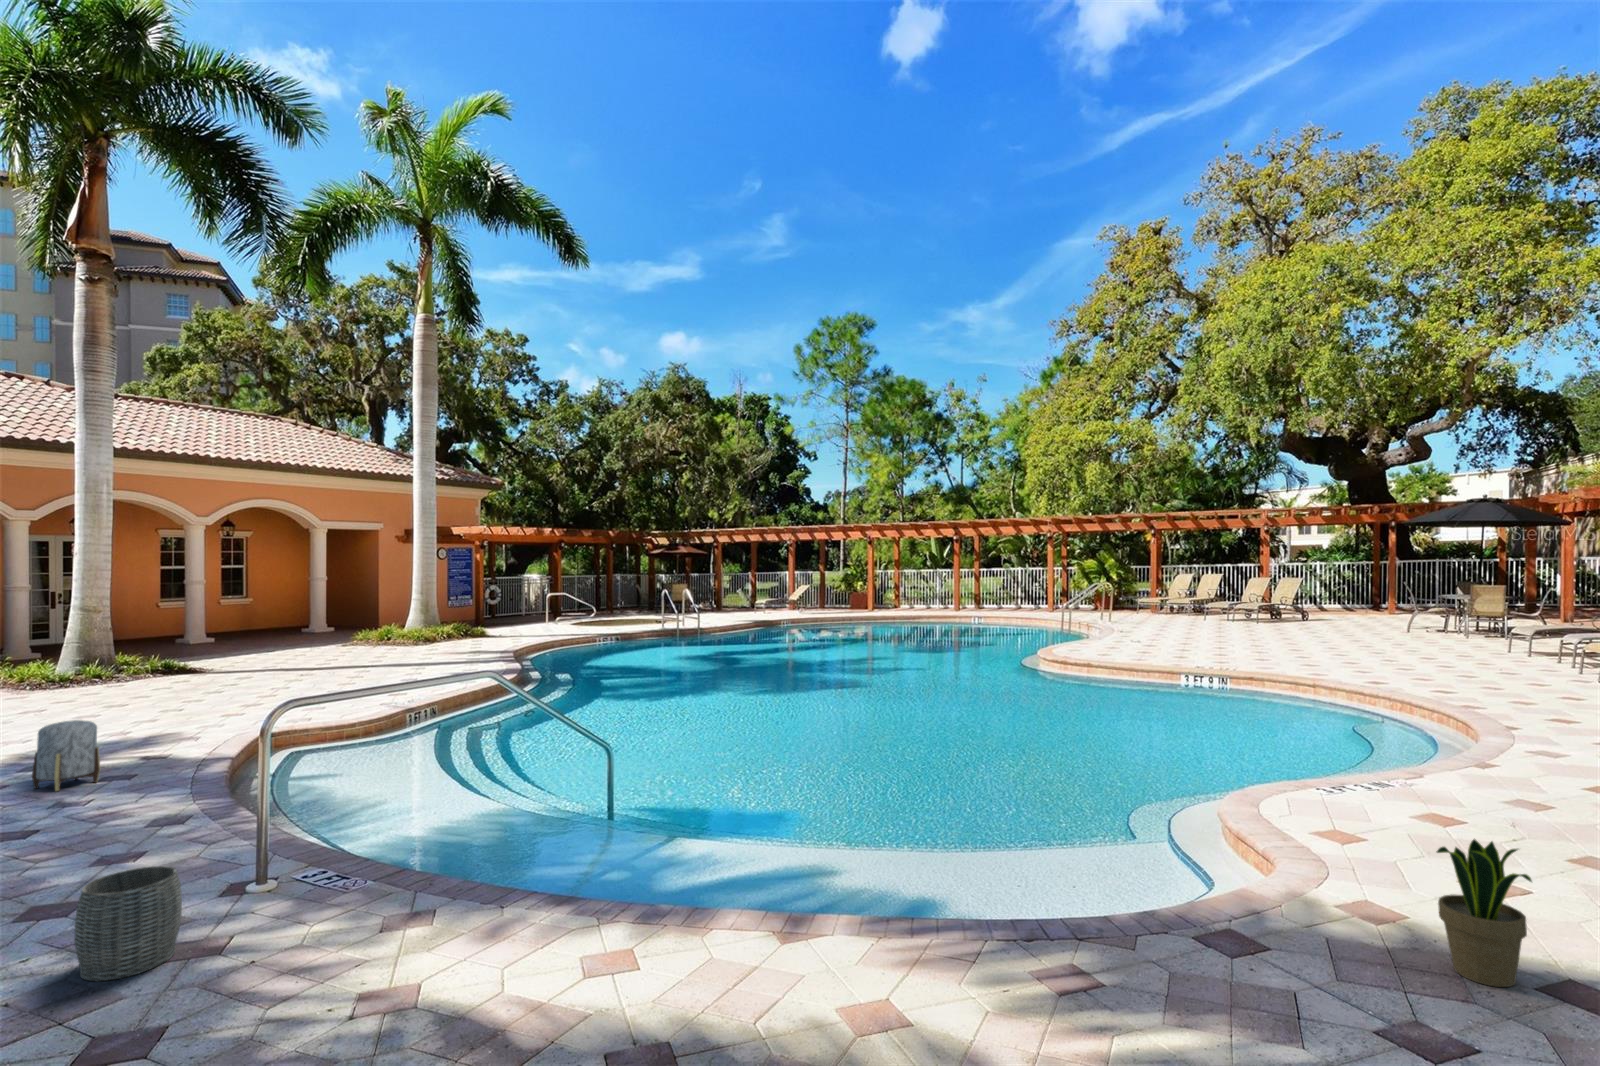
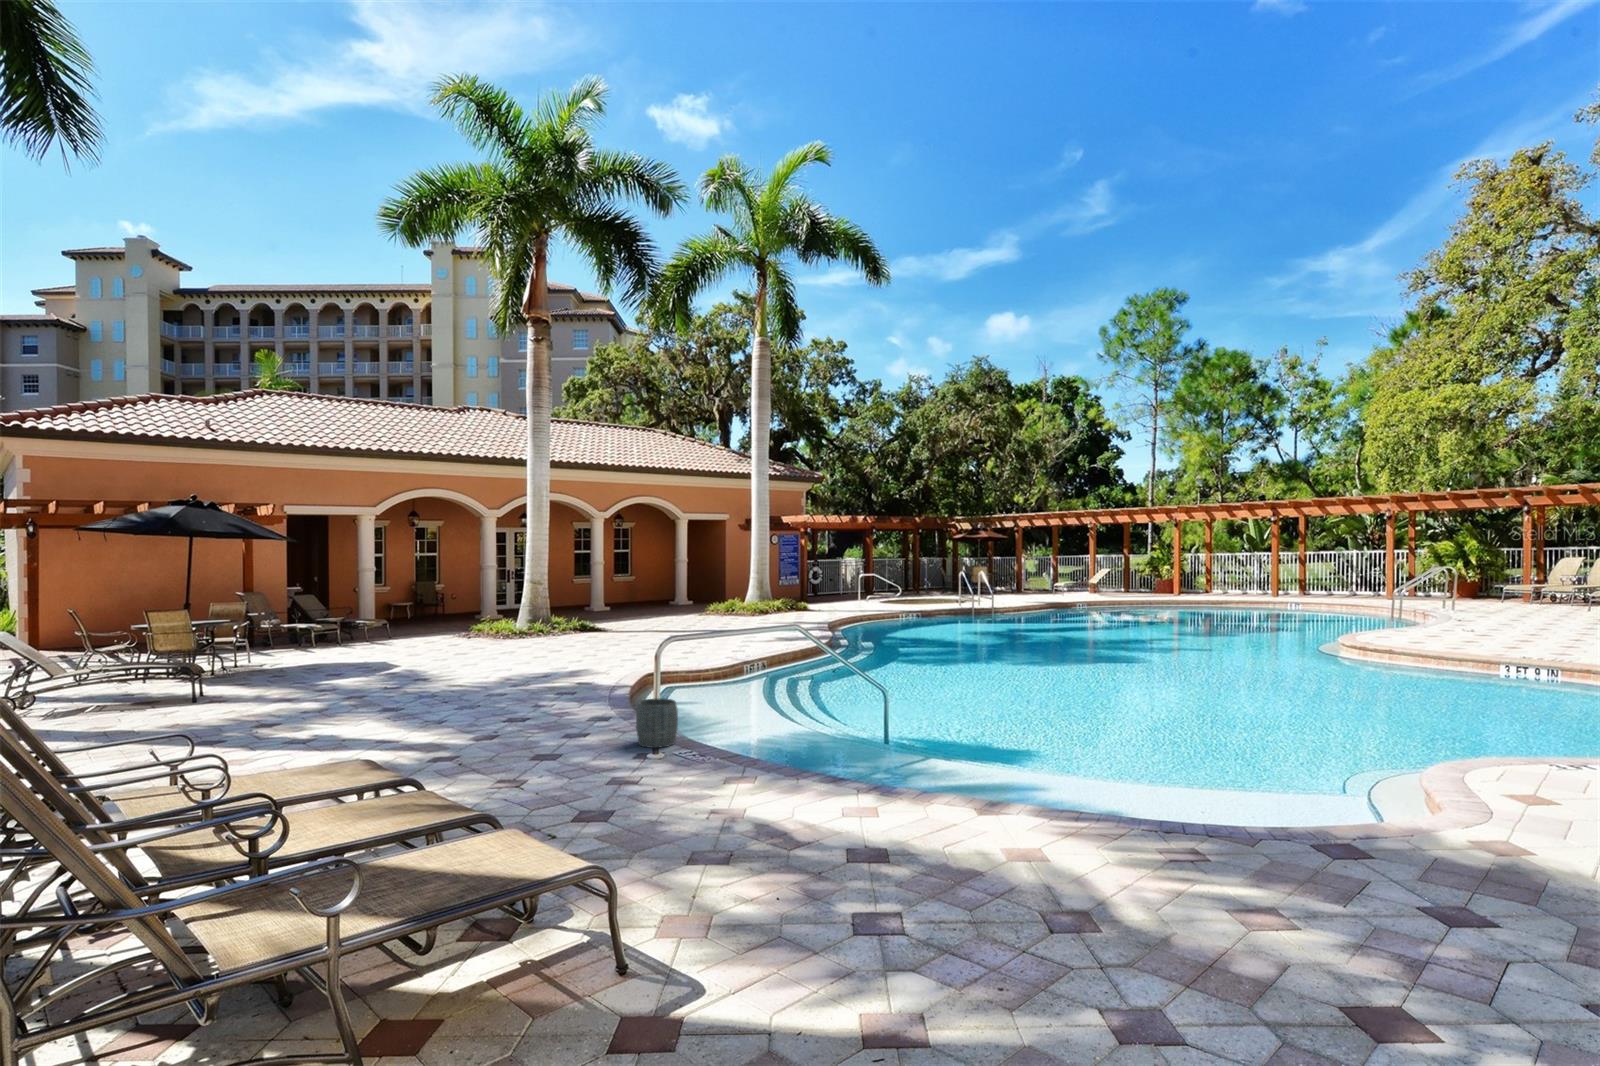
stool: present [32,720,100,791] -> none [570,637,602,677]
potted plant: present [1436,839,1532,987] -> none [1464,744,1542,849]

